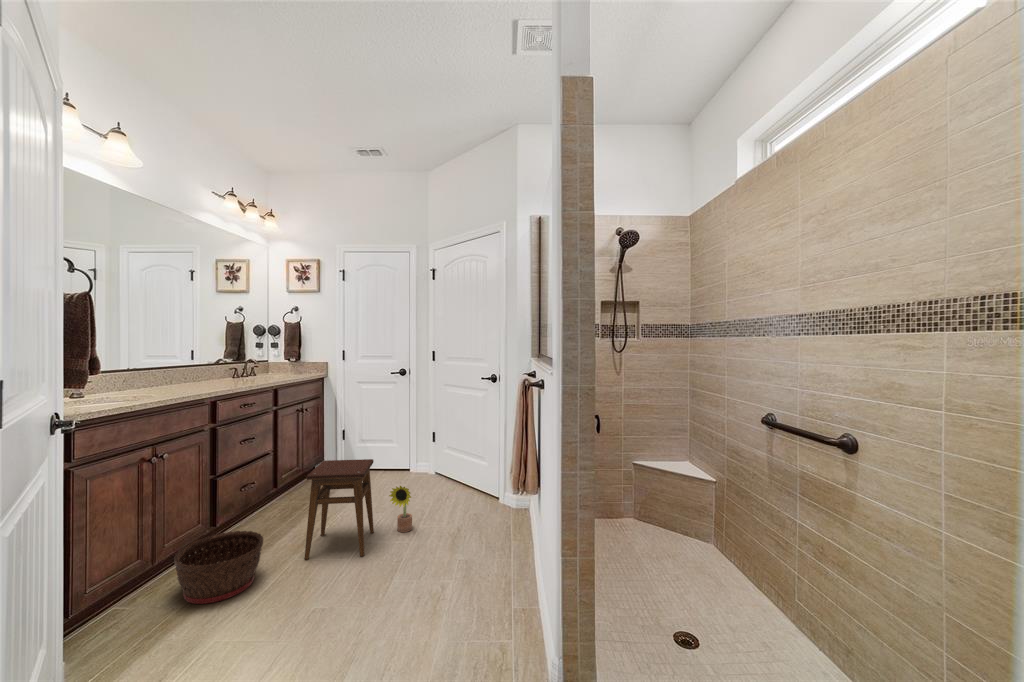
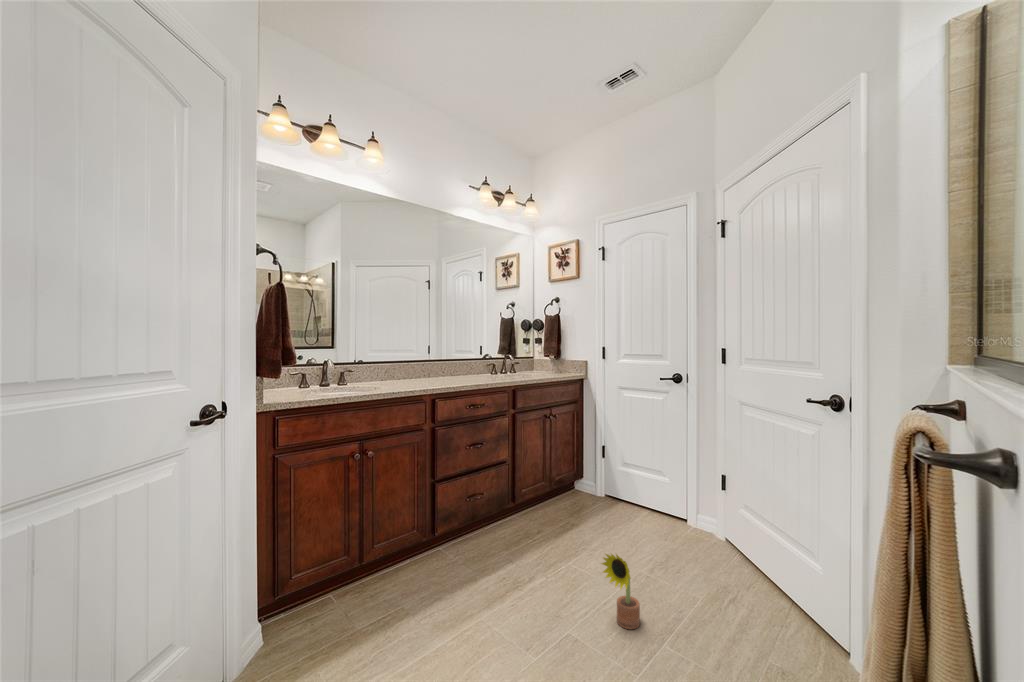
stool: present [304,459,374,560] -> none [484,488,585,647]
basket: present [174,531,263,604] -> none [349,549,438,636]

